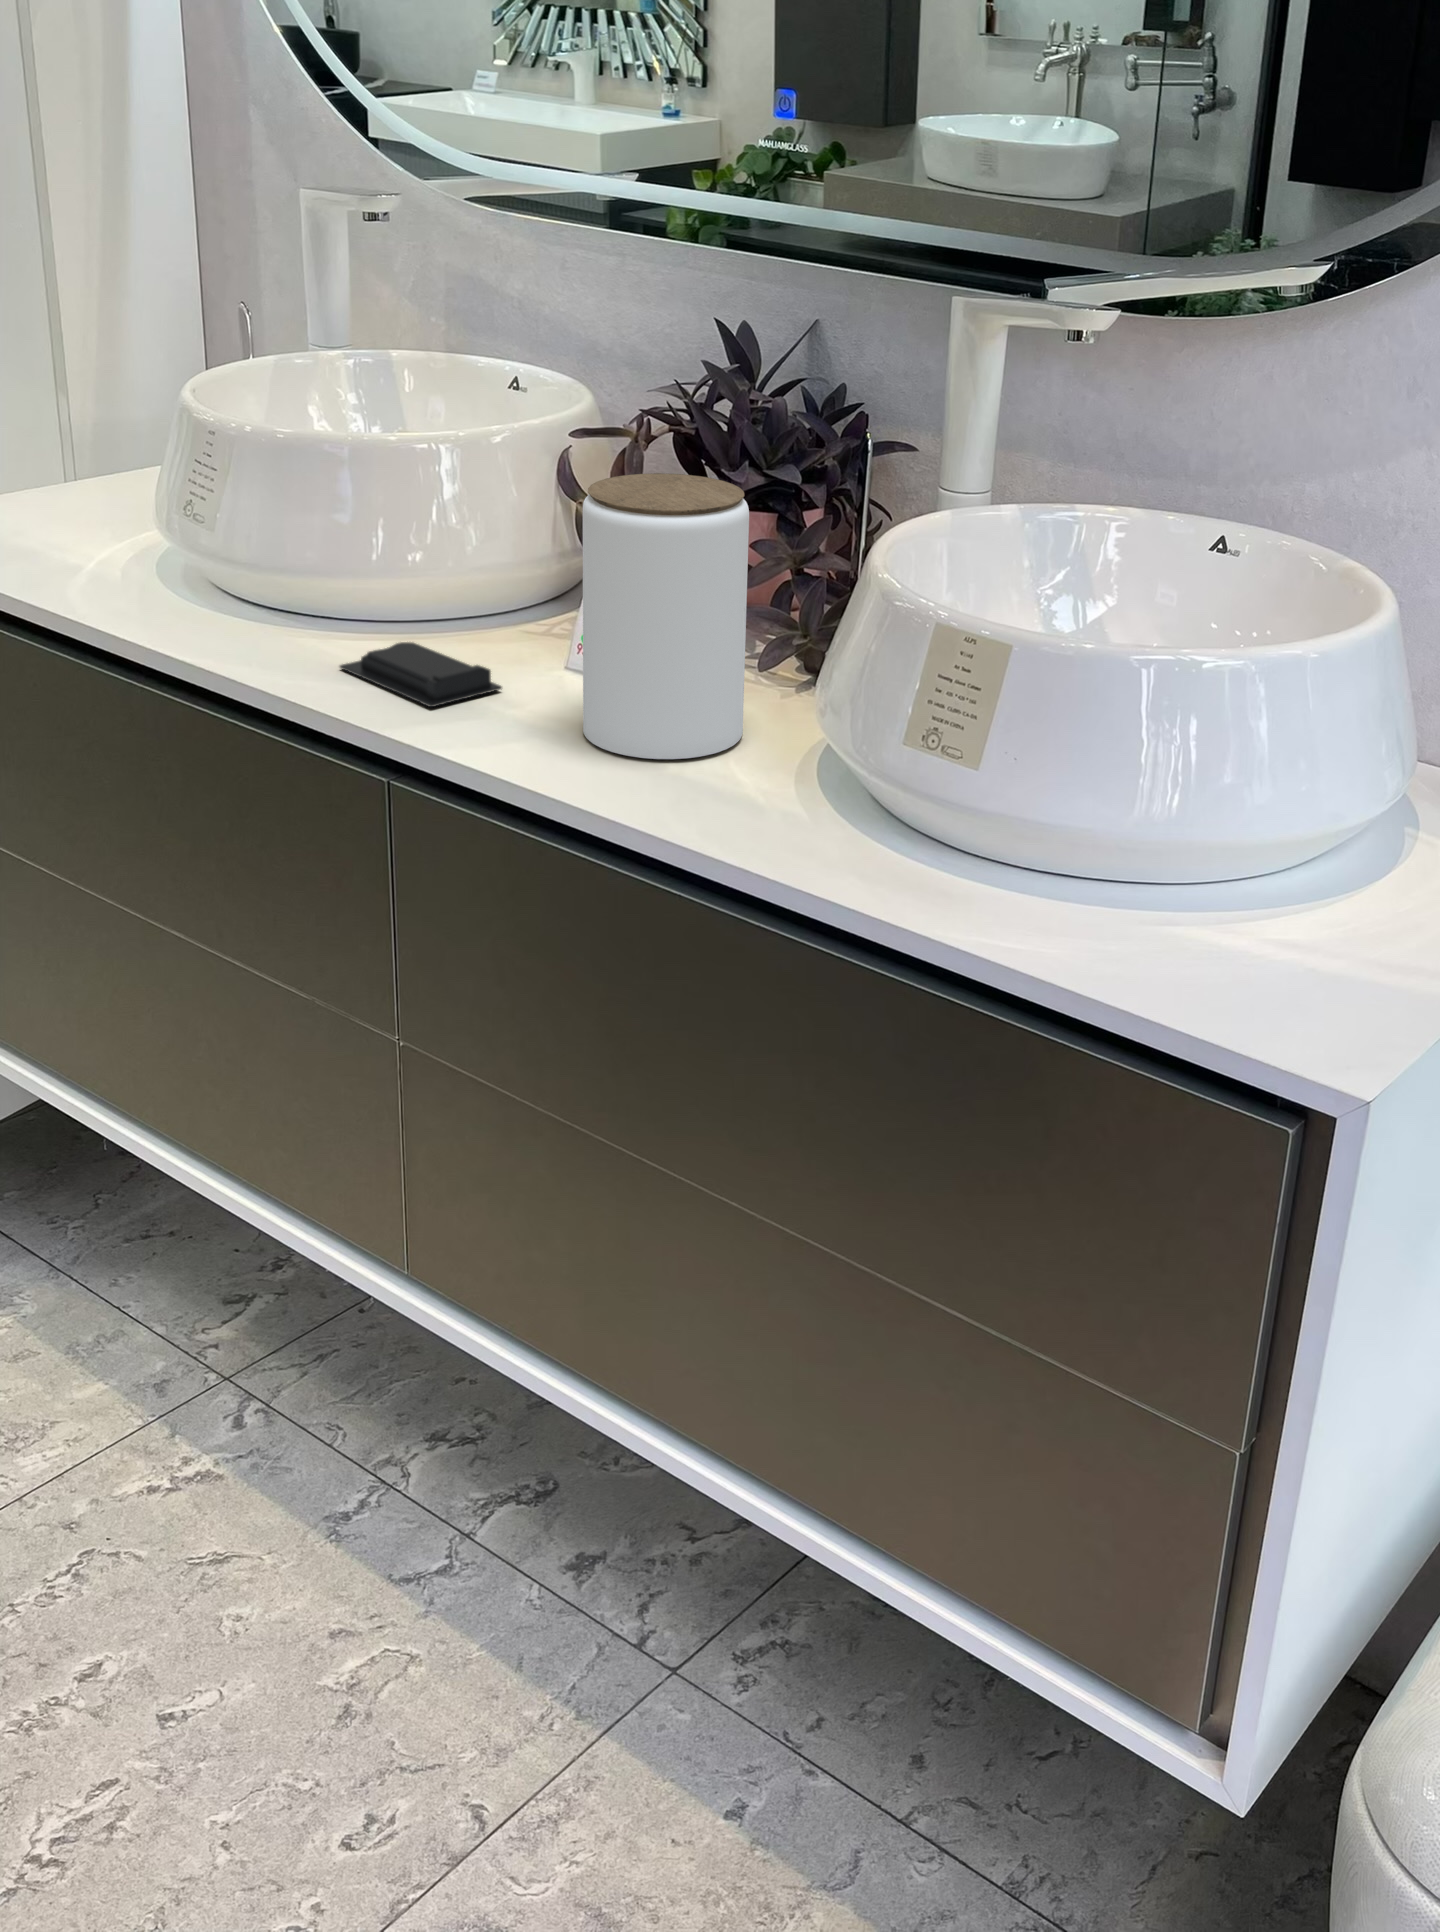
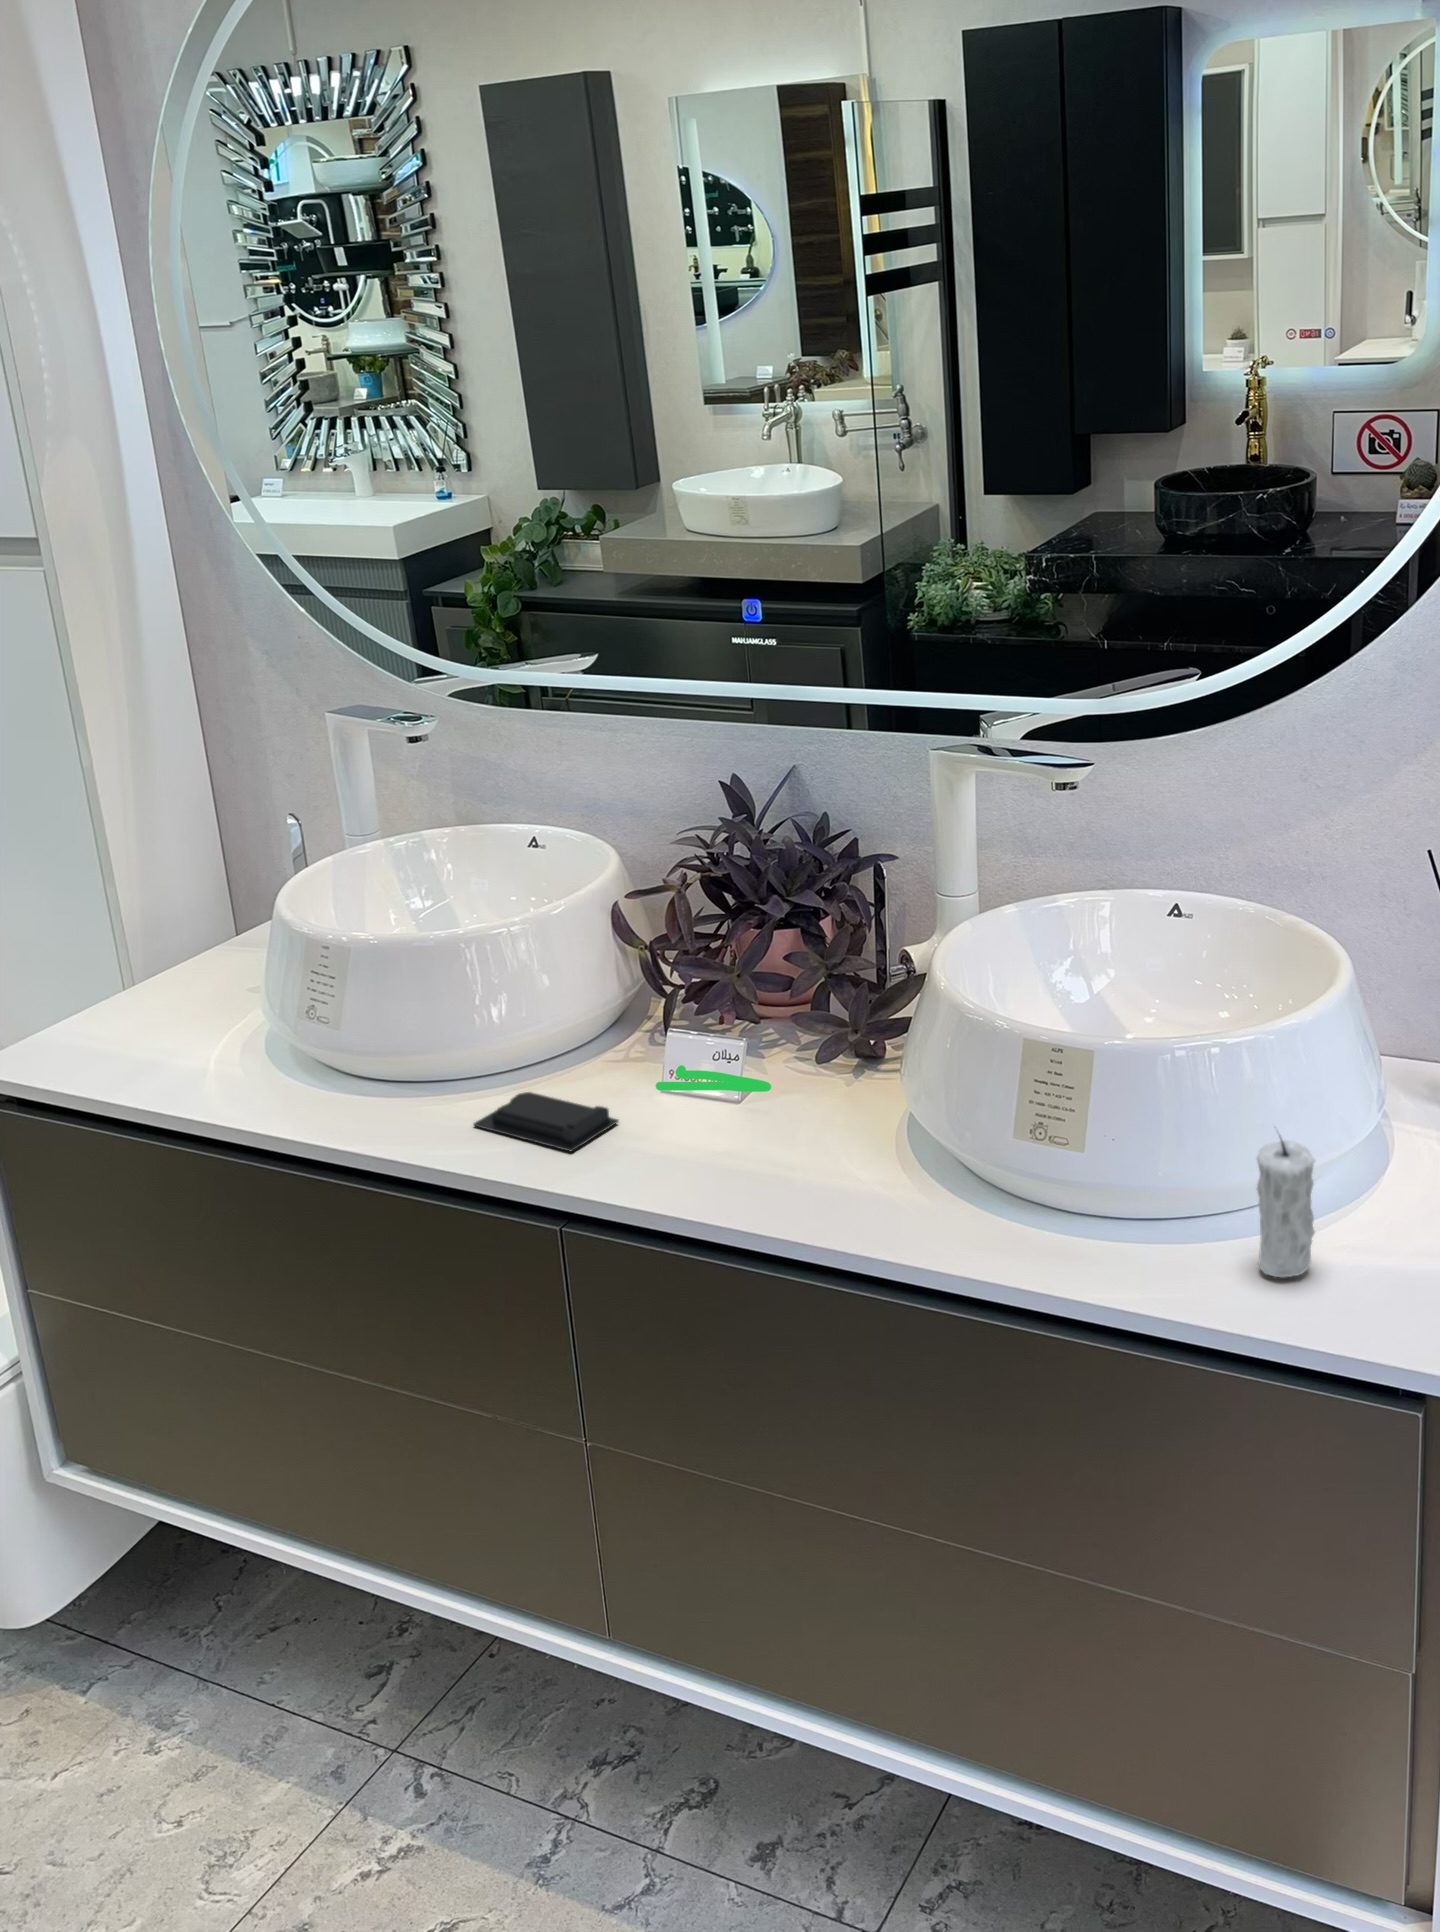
jar: present [583,473,749,759] -> none [689,929,836,1169]
candle: none [1167,758,1257,960] -> present [1257,1138,1315,1278]

